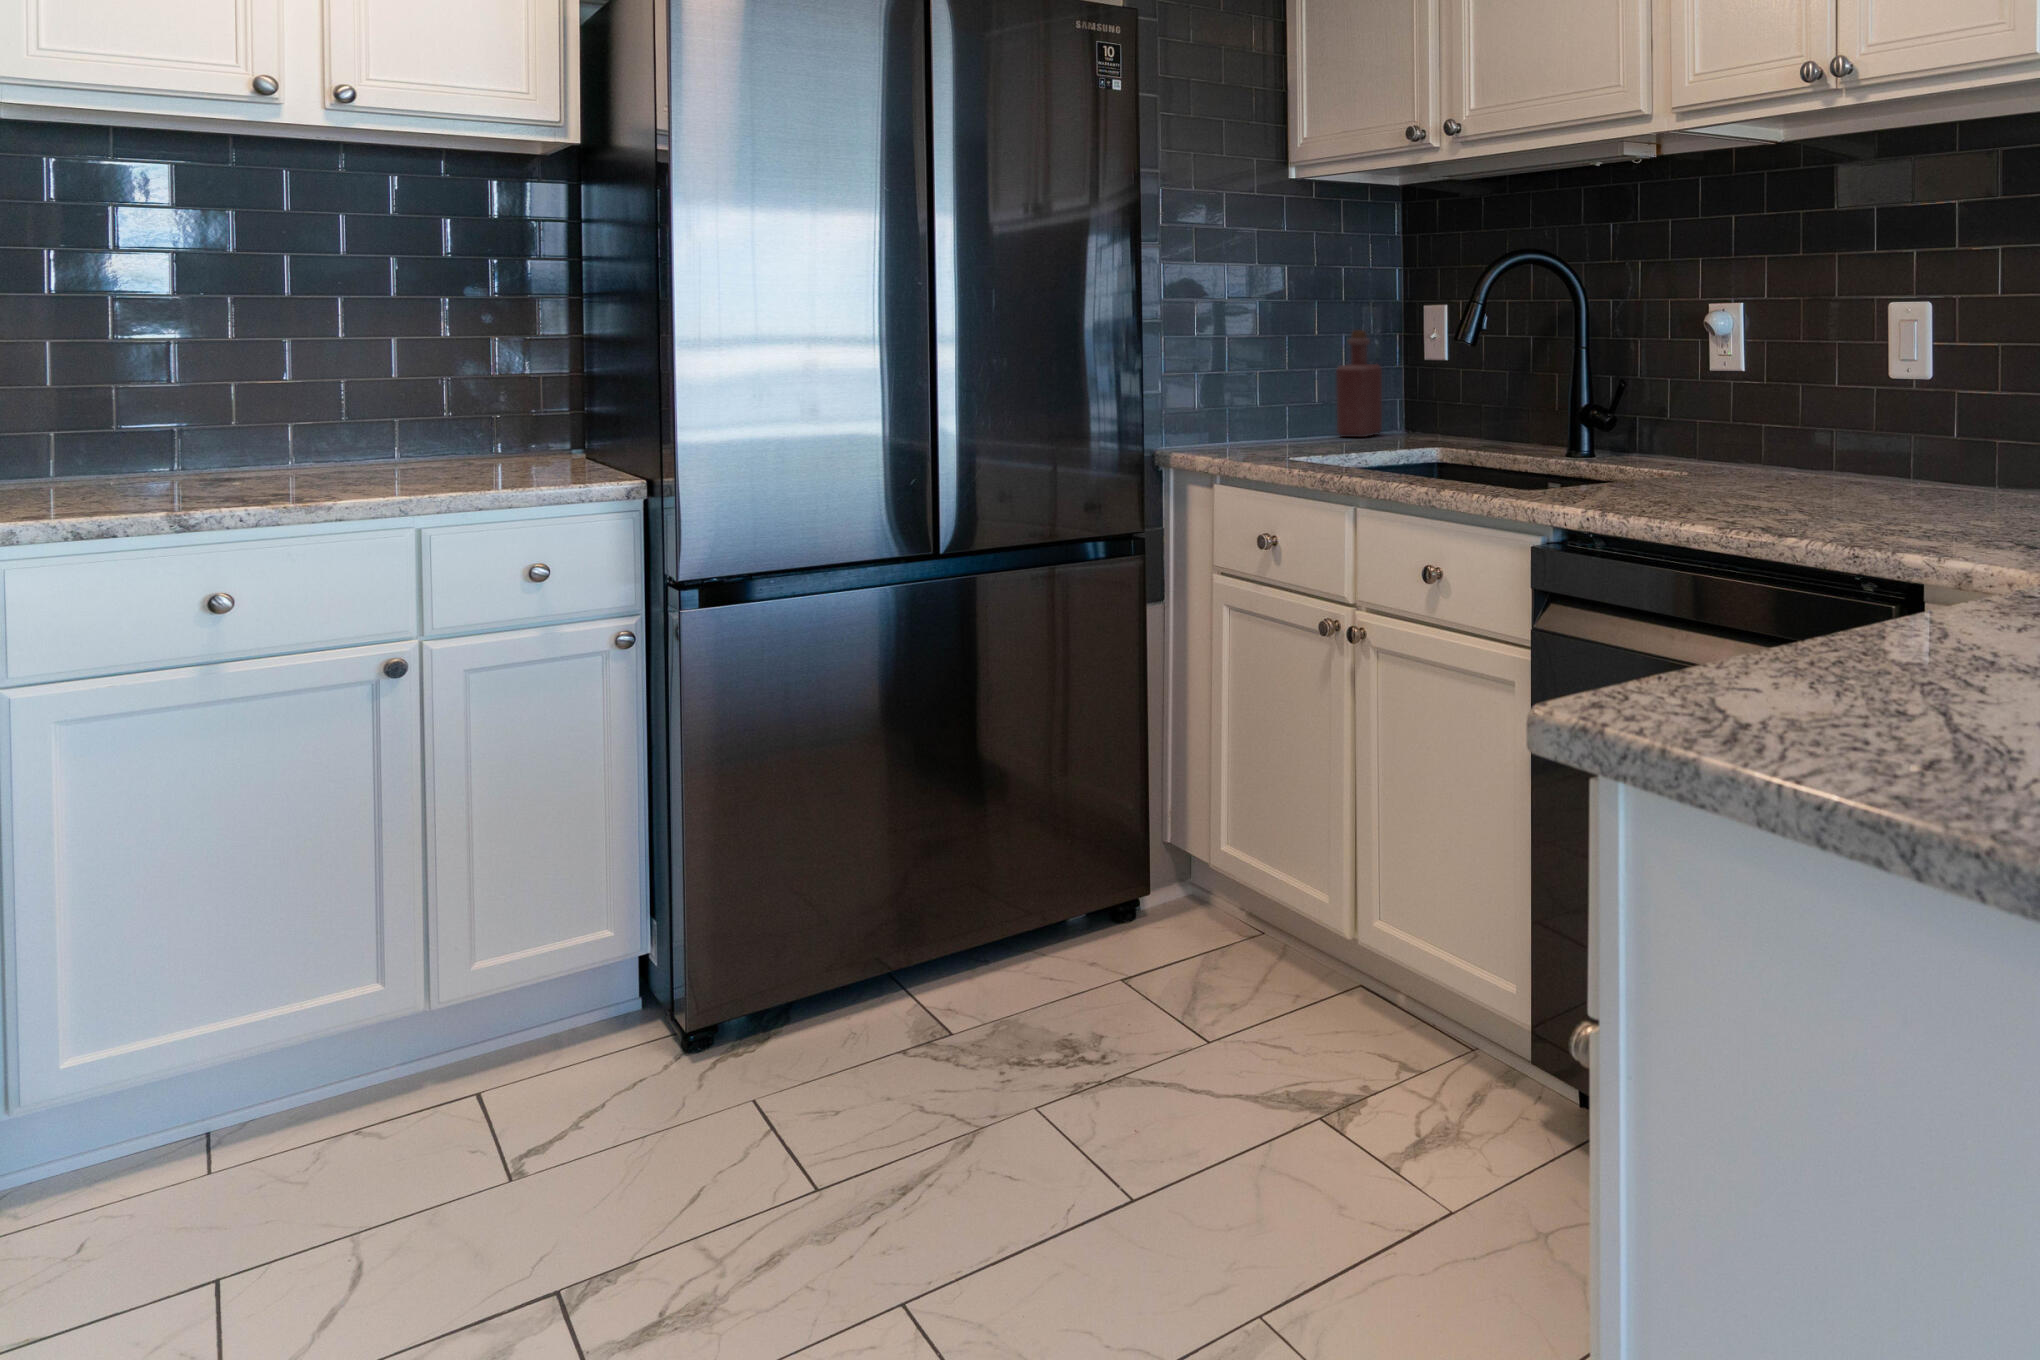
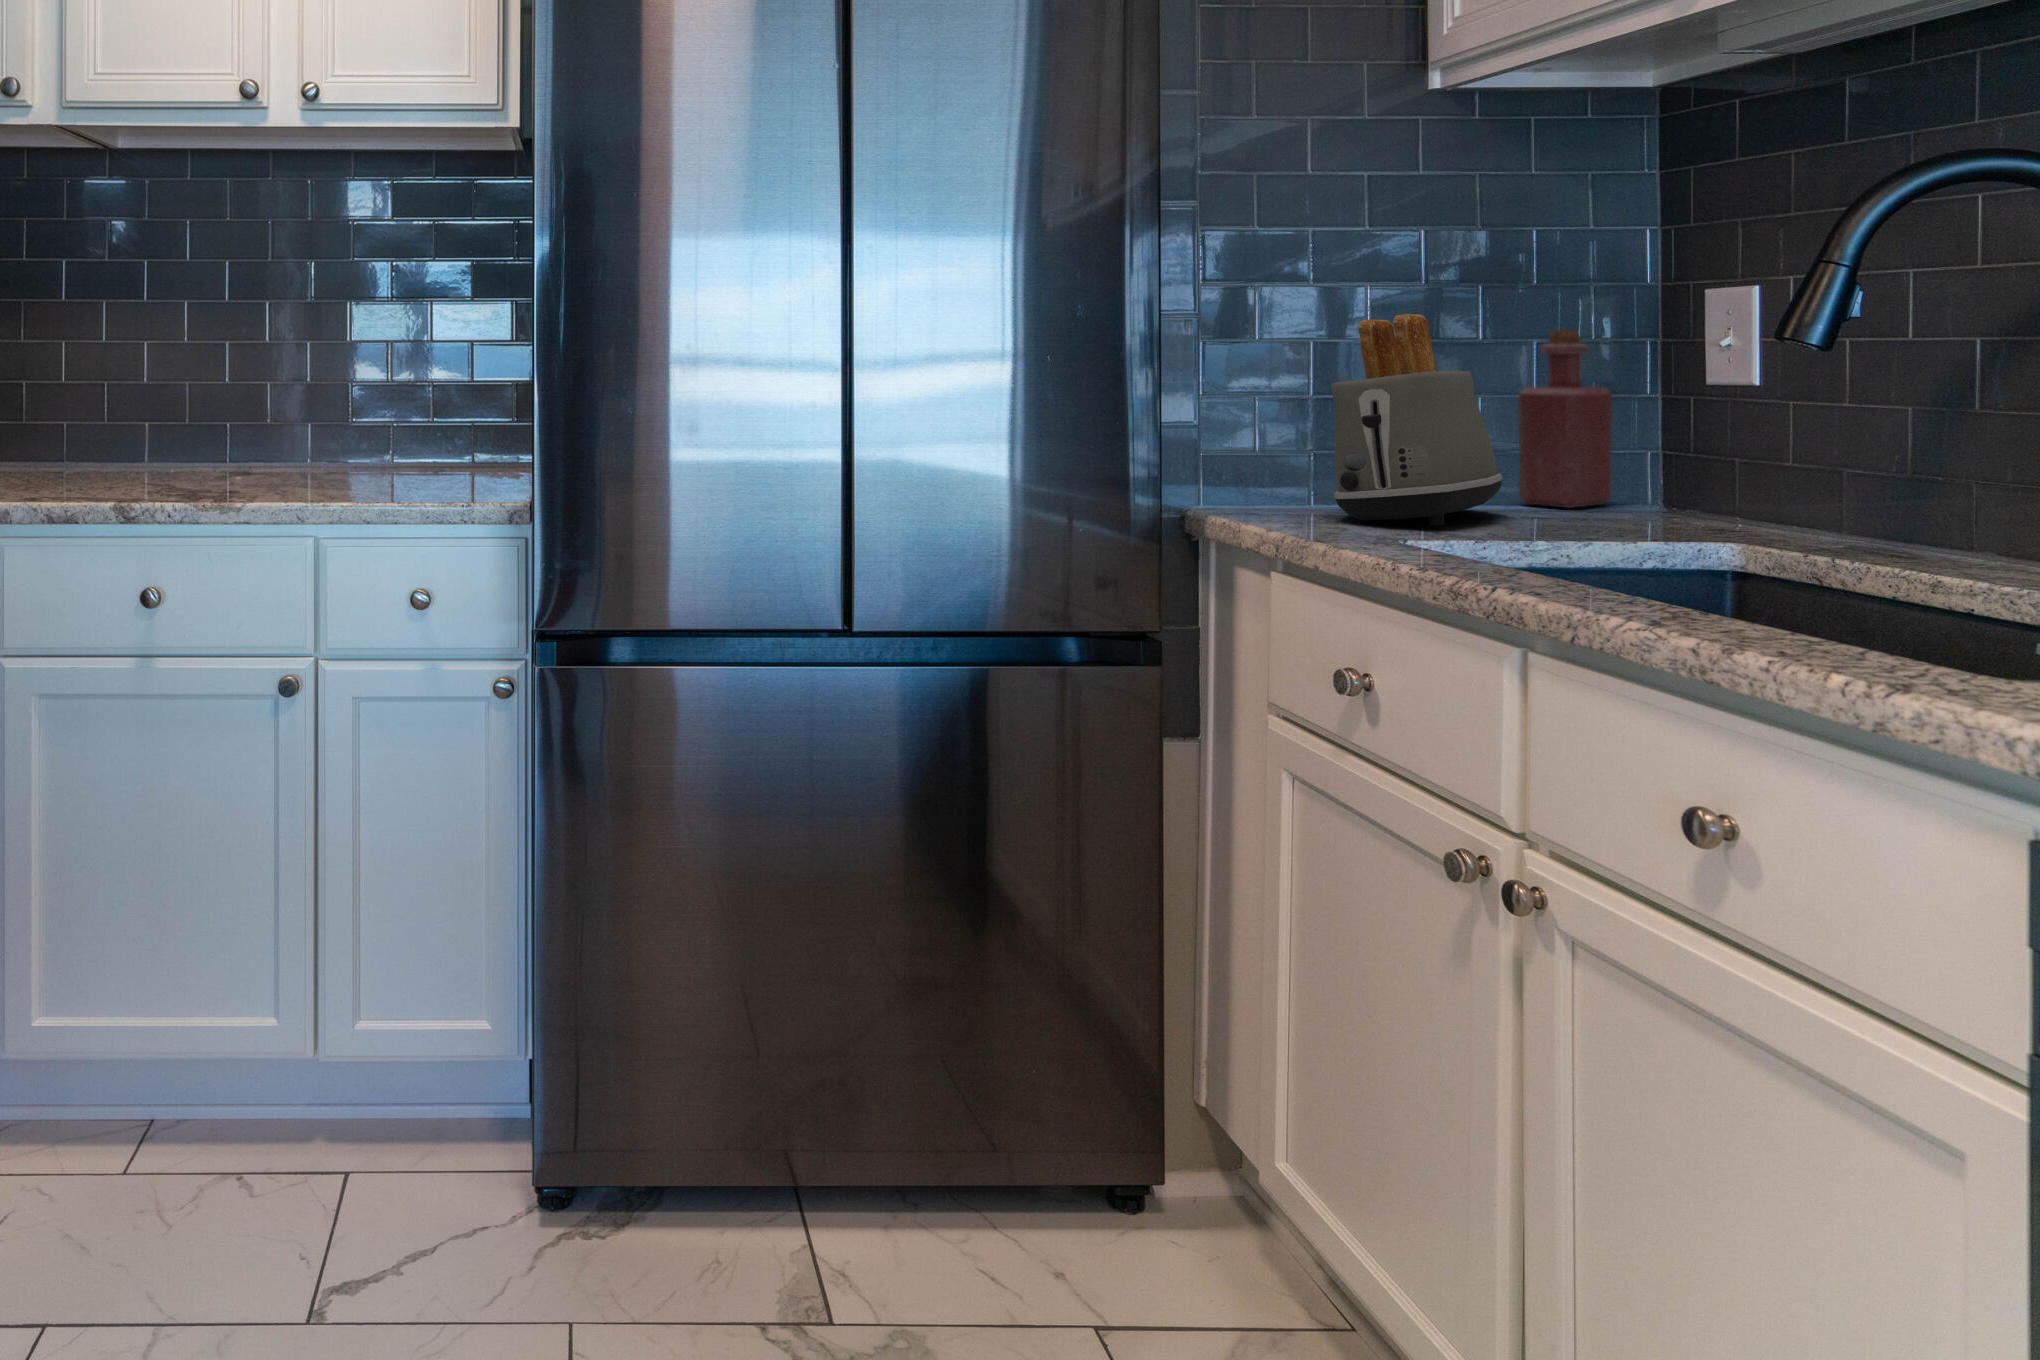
toaster: none [1243,322,1331,451] -> present [1331,314,1502,525]

